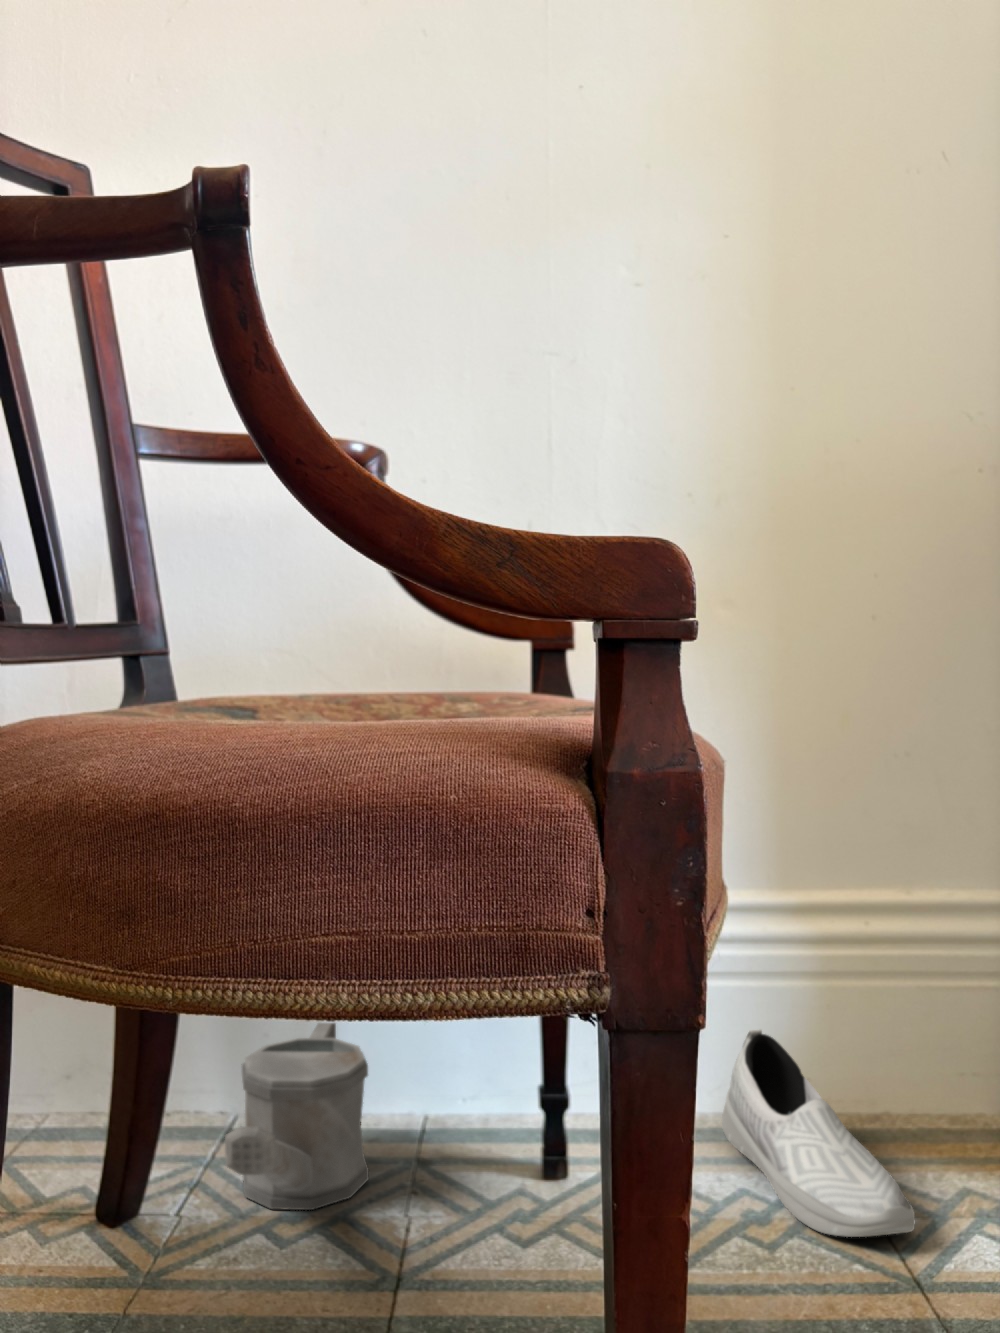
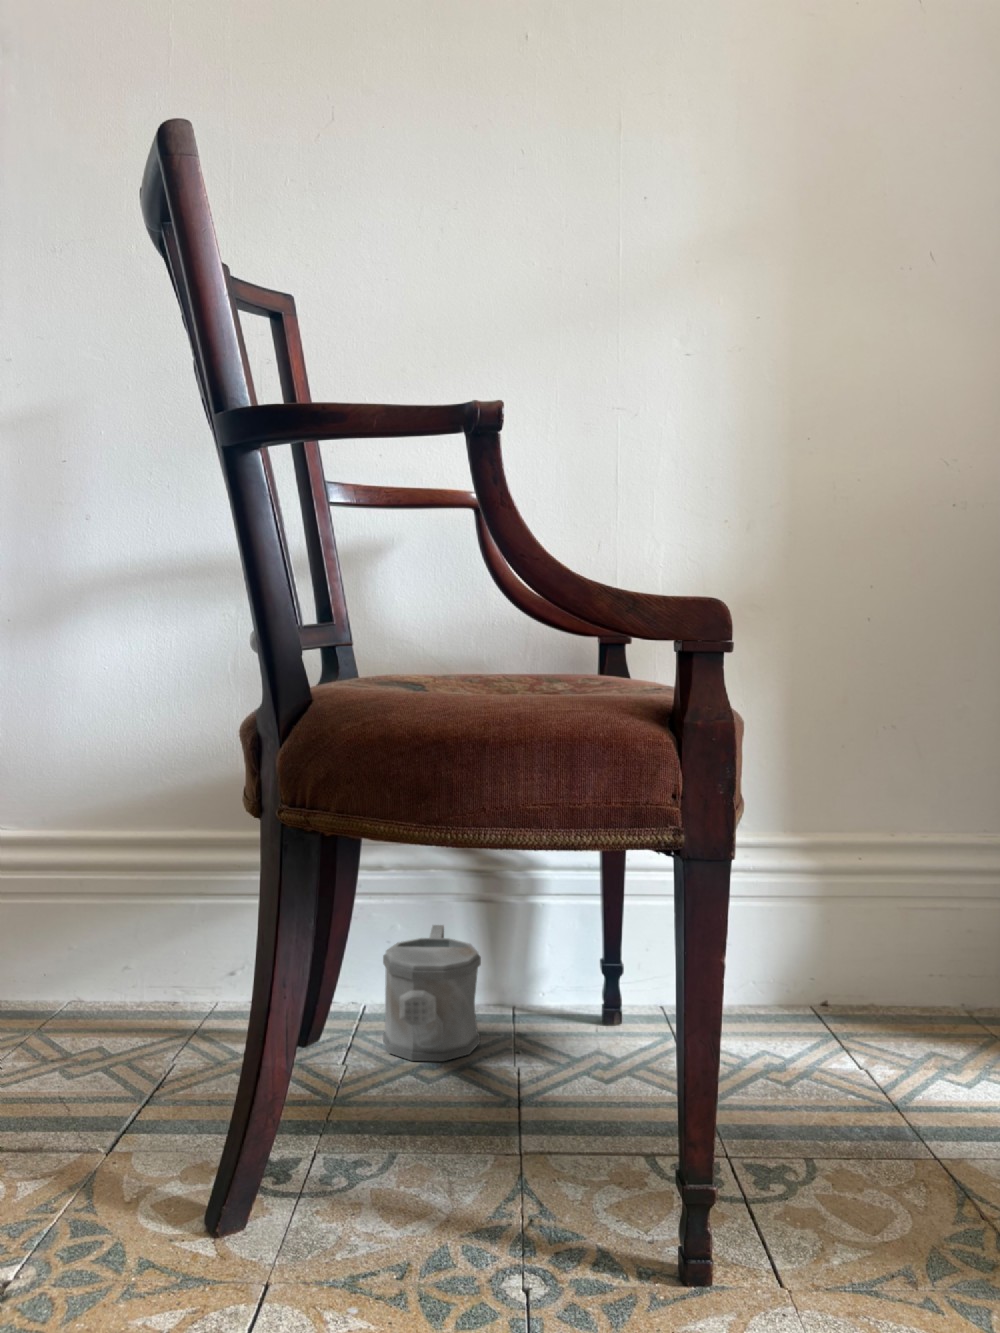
shoe: present [722,1030,915,1237] -> none [747,936,894,1078]

